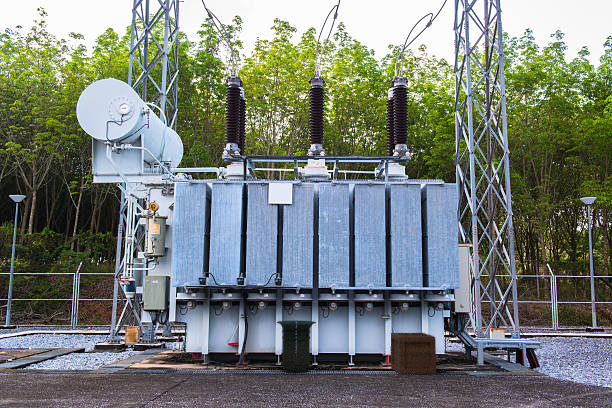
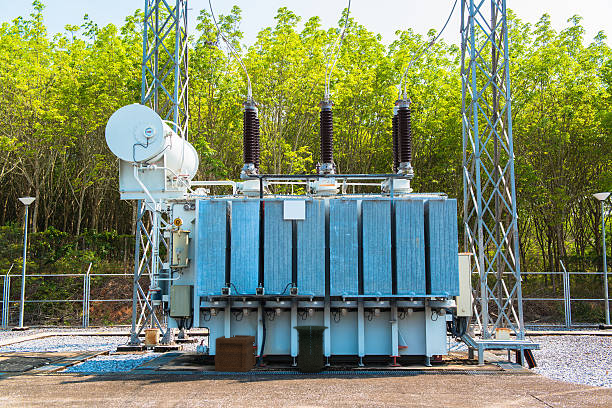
wooden crate: present [390,333,436,374] -> present [215,335,256,372]

